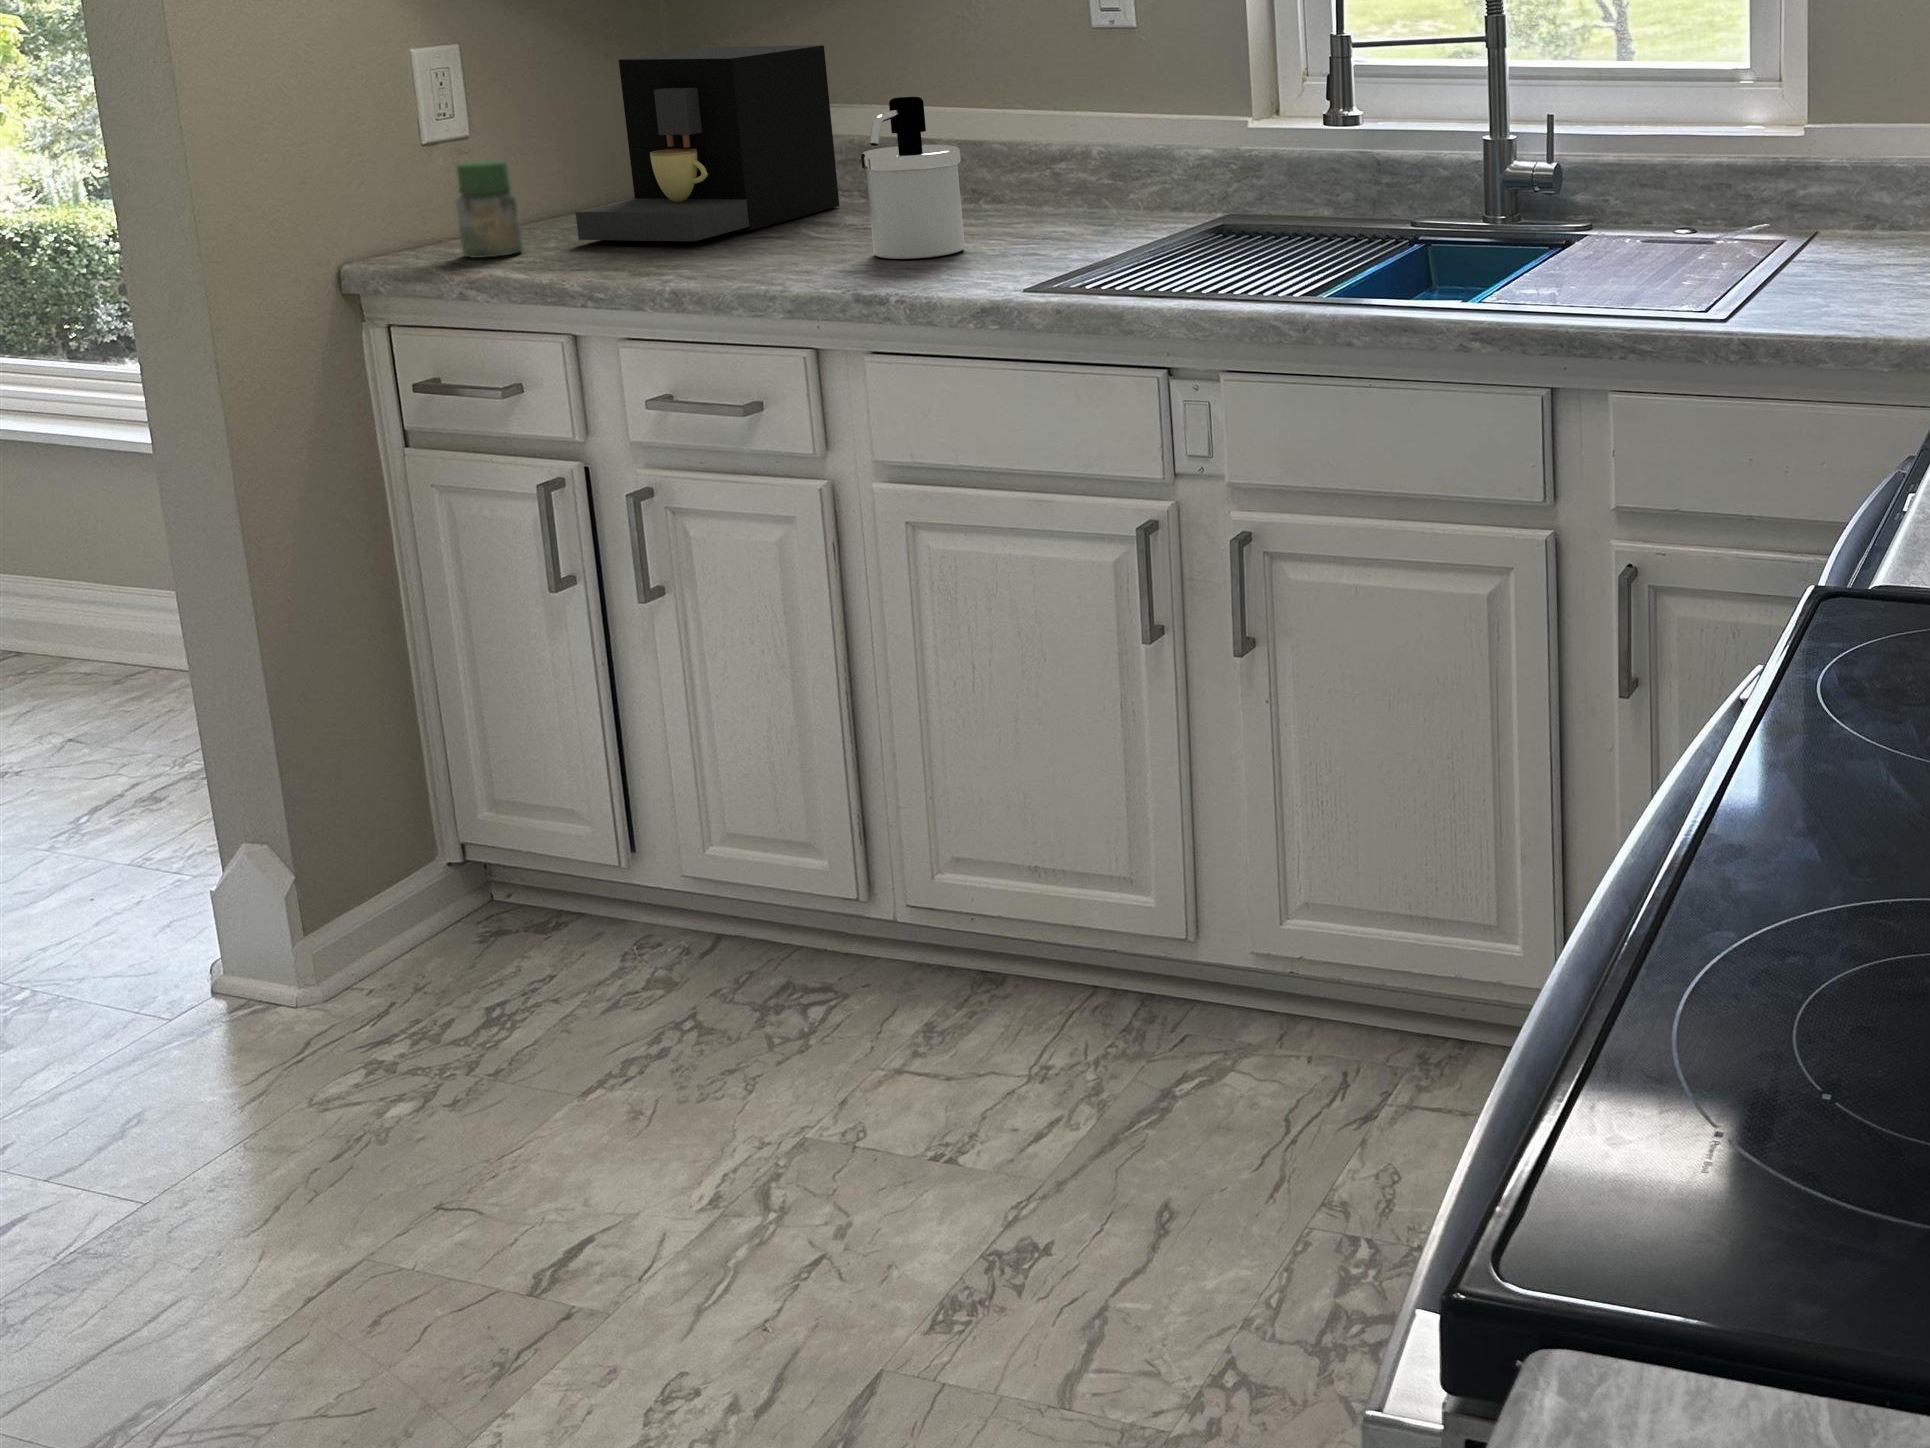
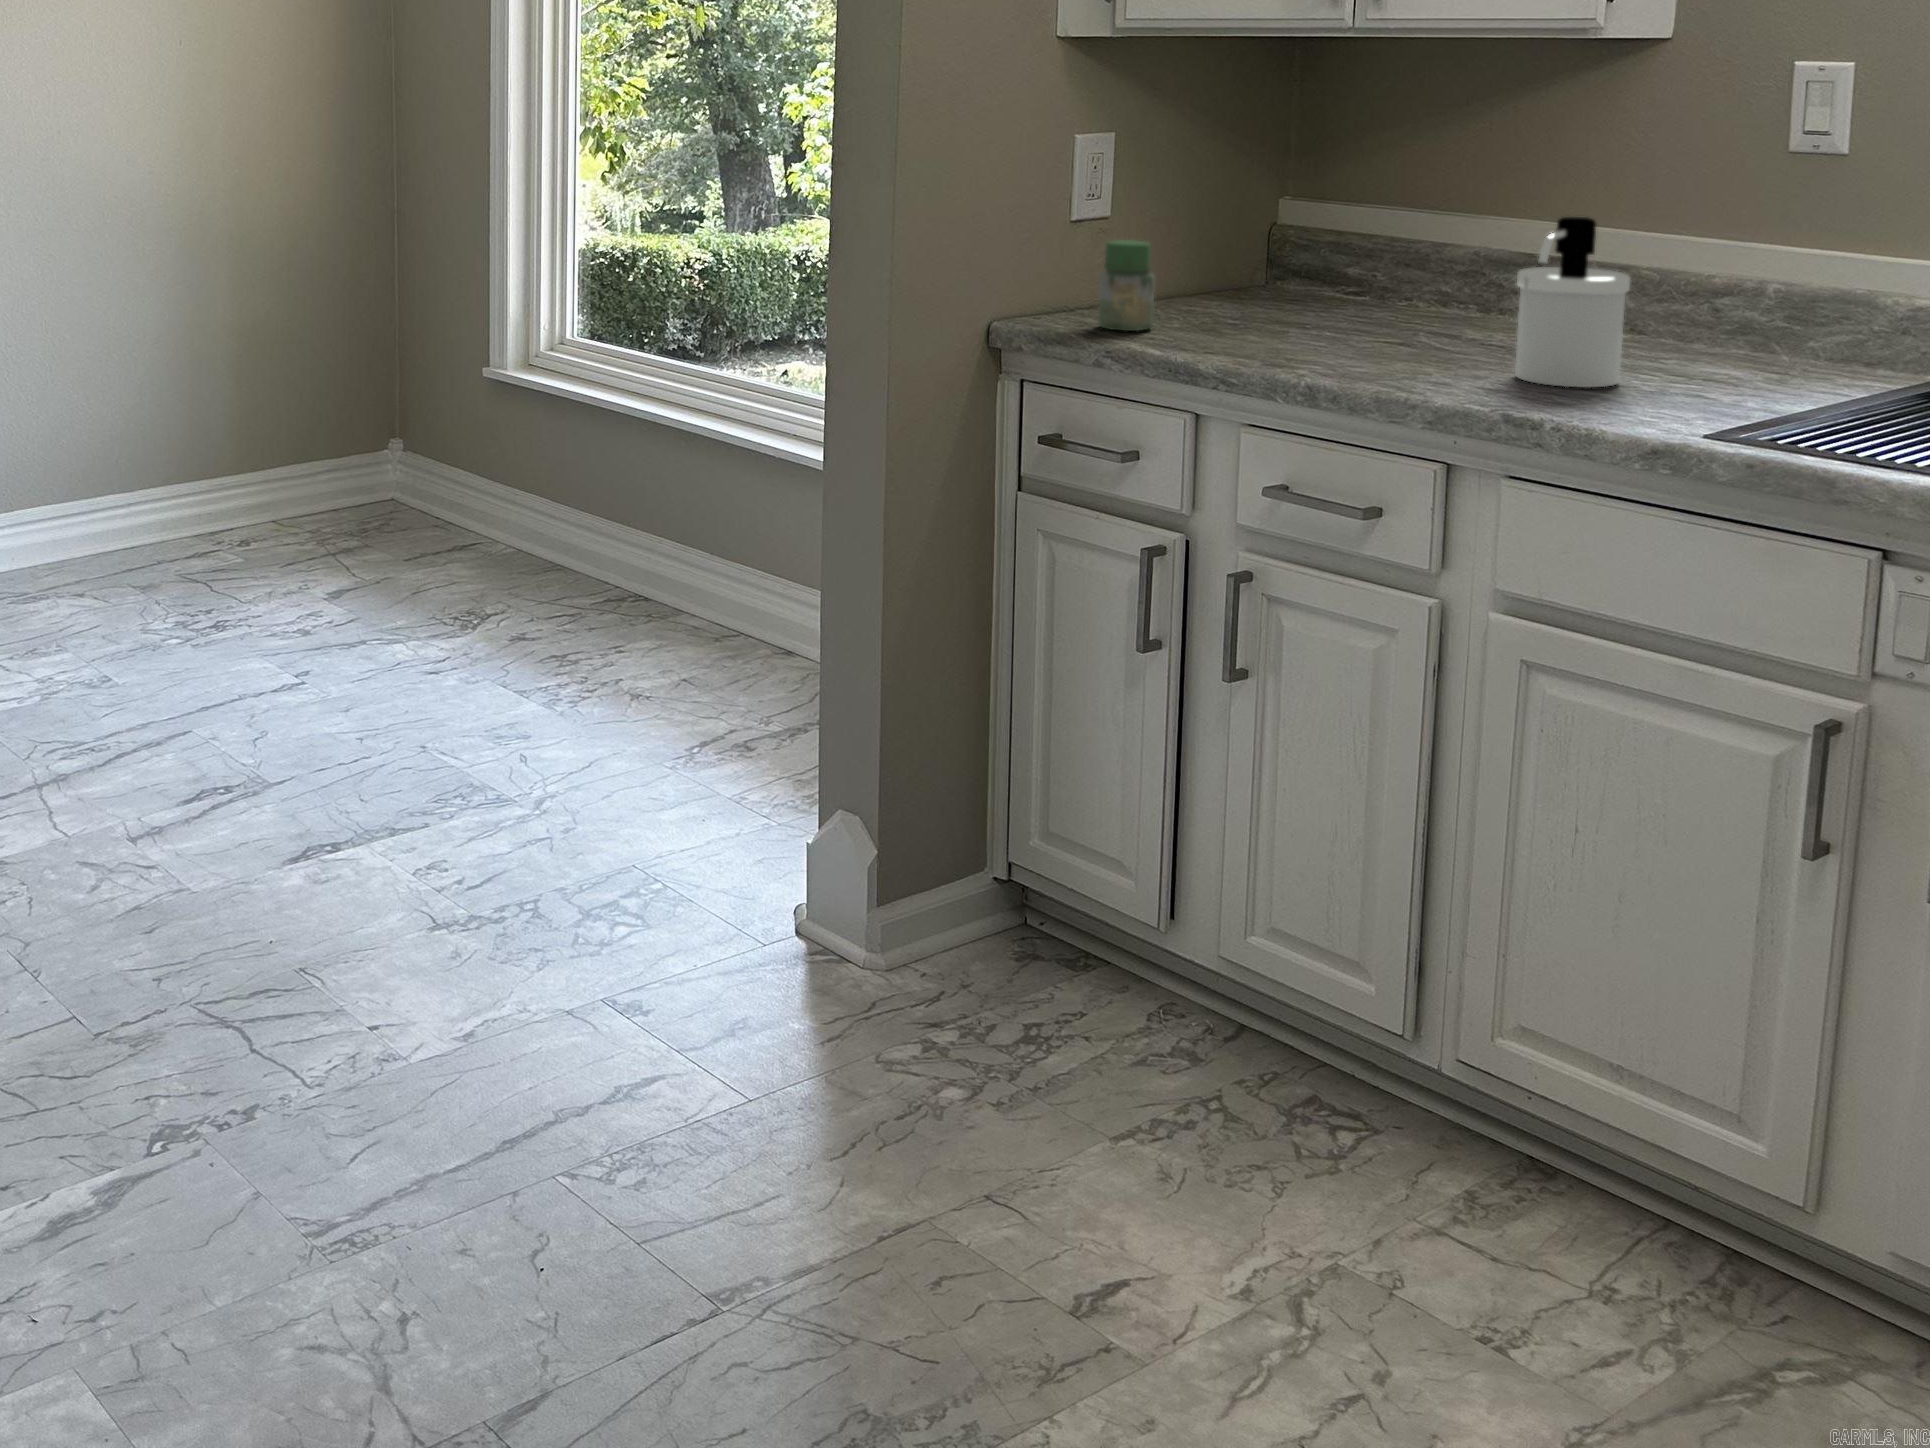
coffee maker: present [575,45,839,241] -> none [1203,147,1469,339]

